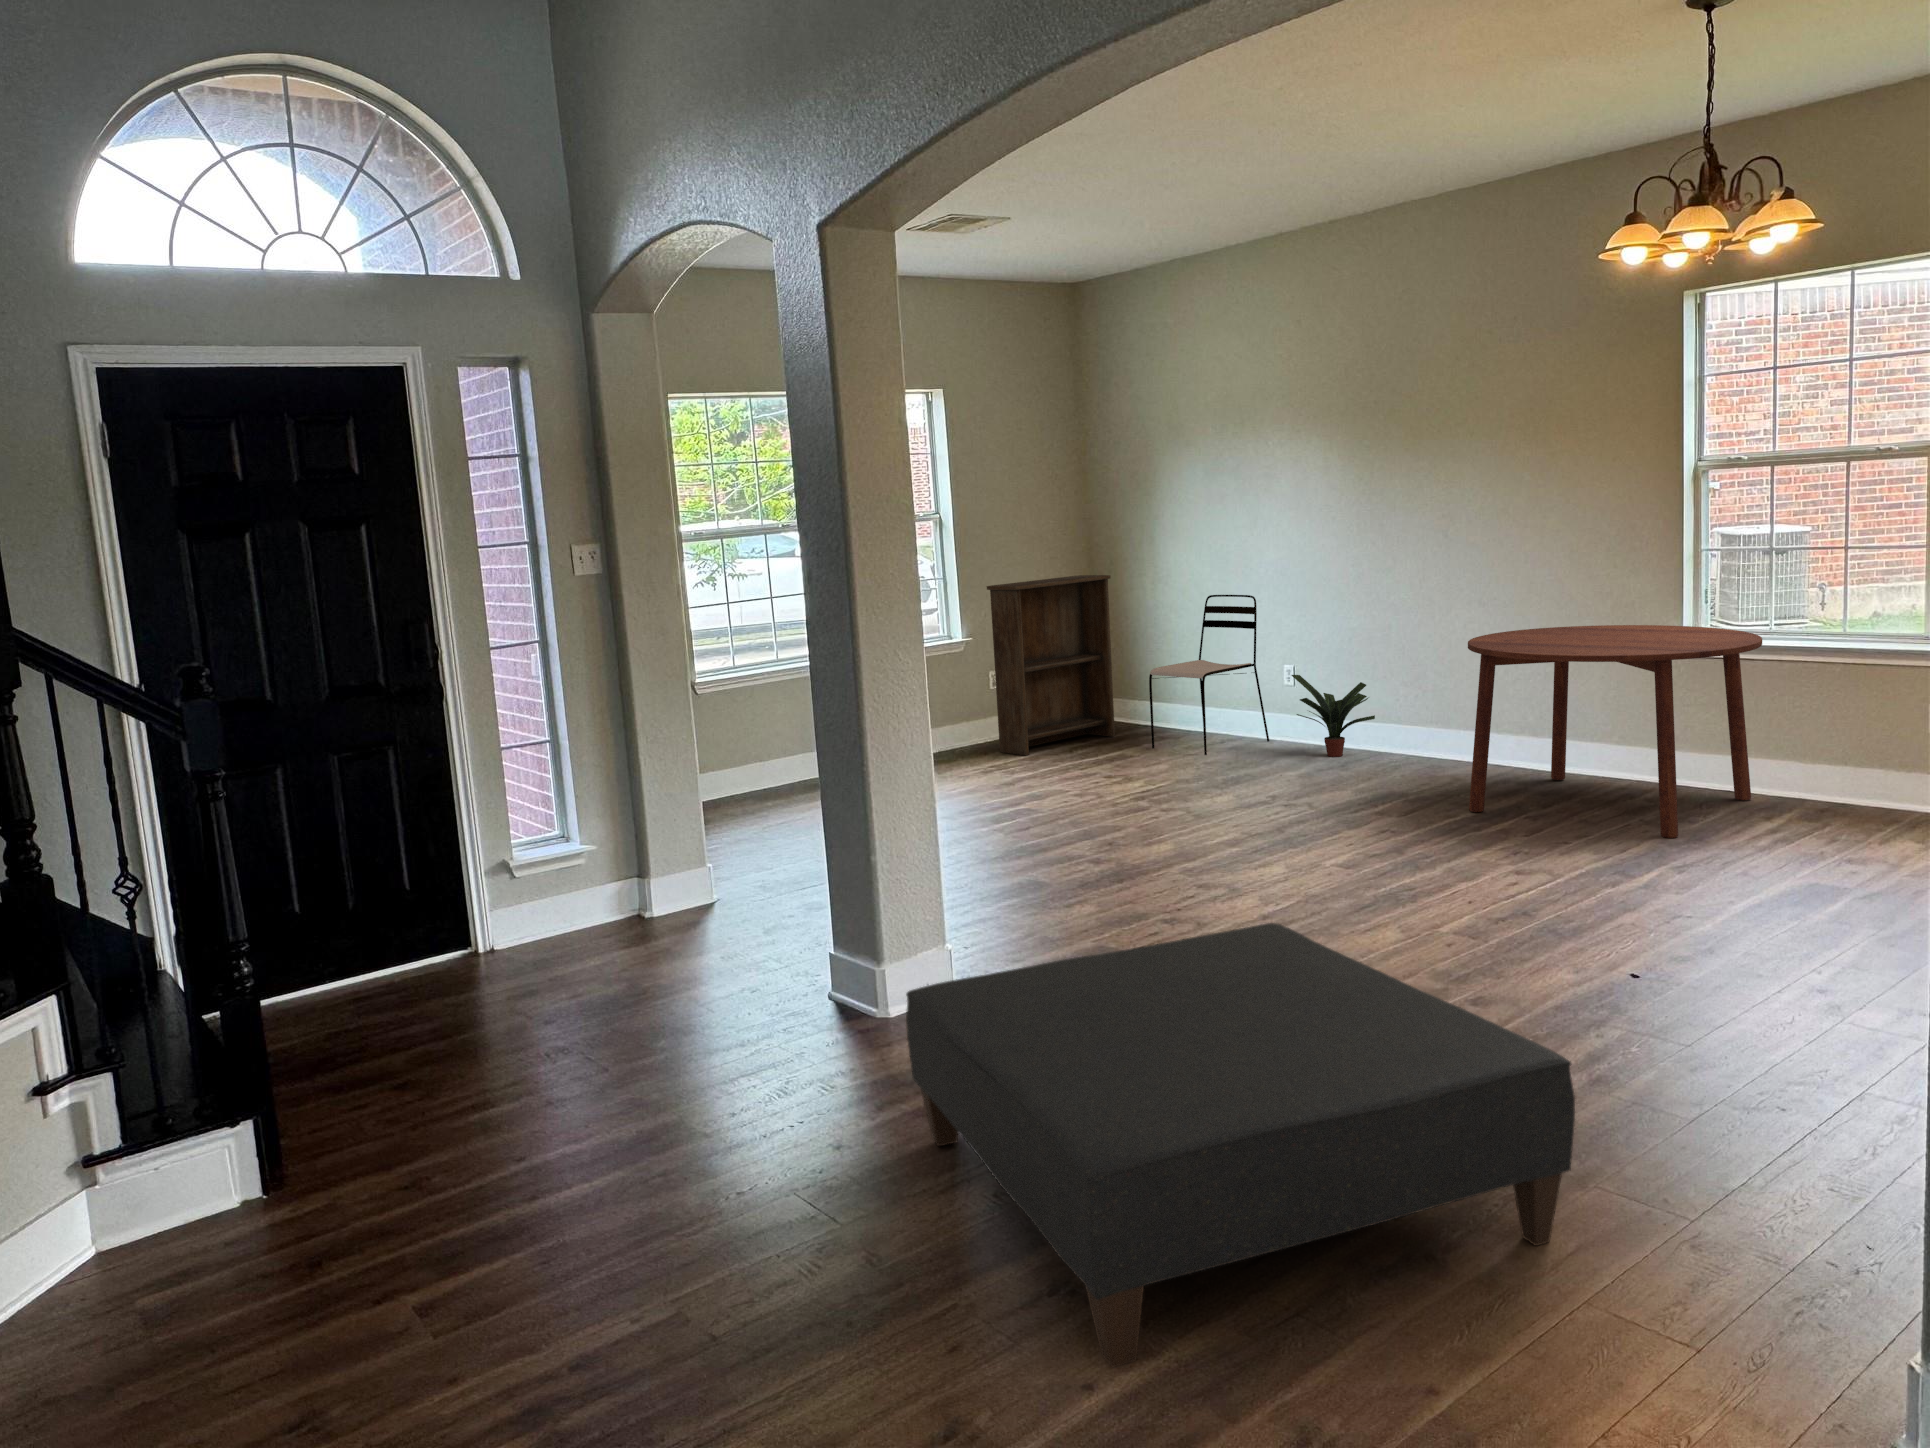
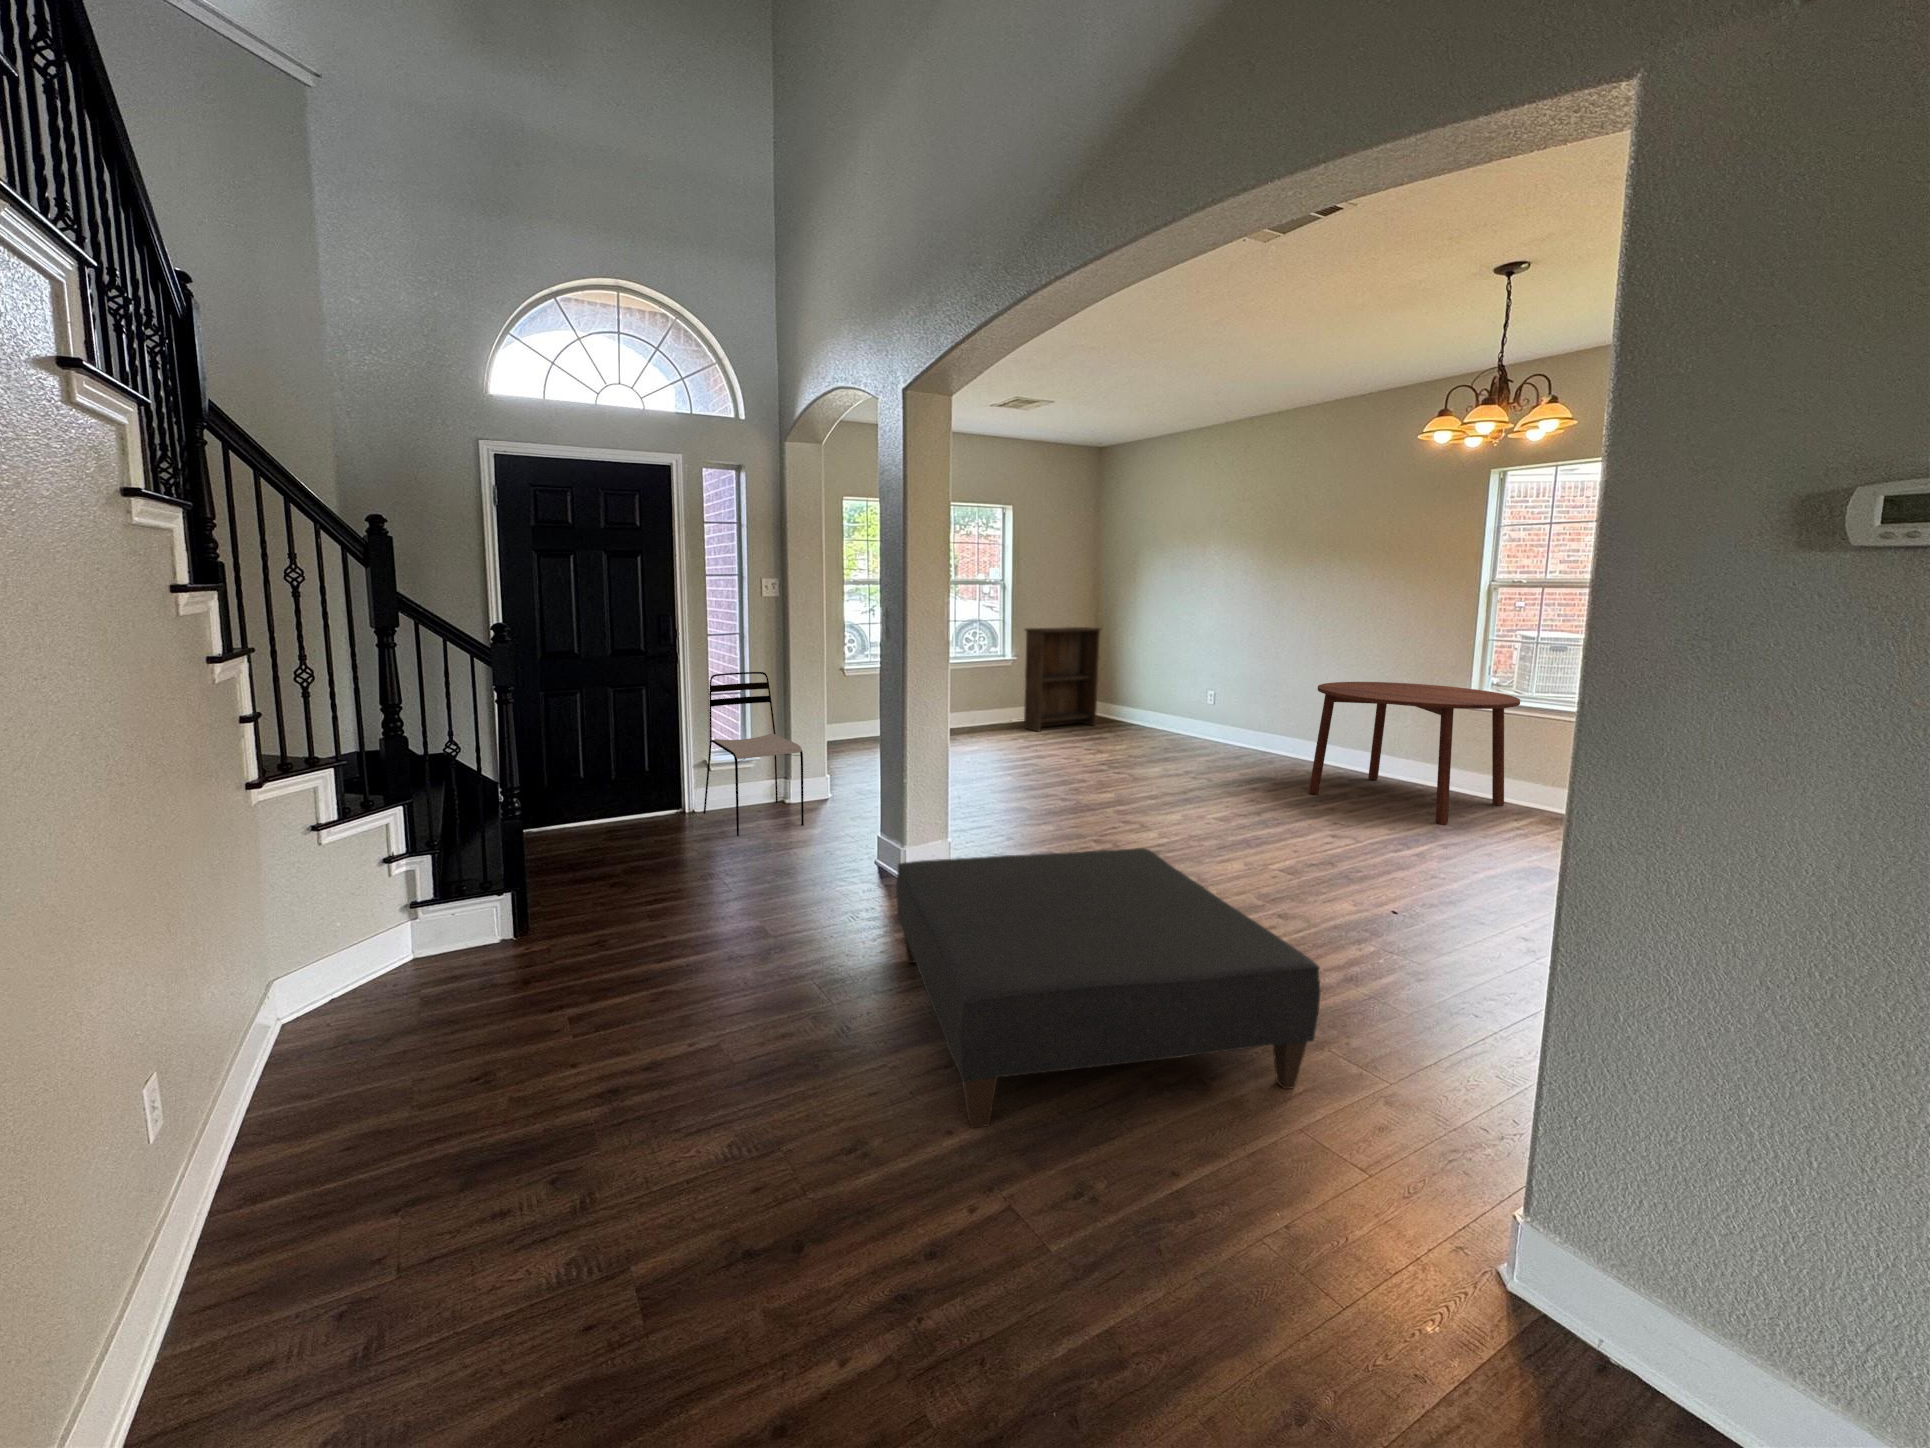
dining chair: present [1149,595,1269,755] -> present [704,672,804,836]
potted plant: present [1291,675,1375,757] -> none [1206,698,1258,751]

